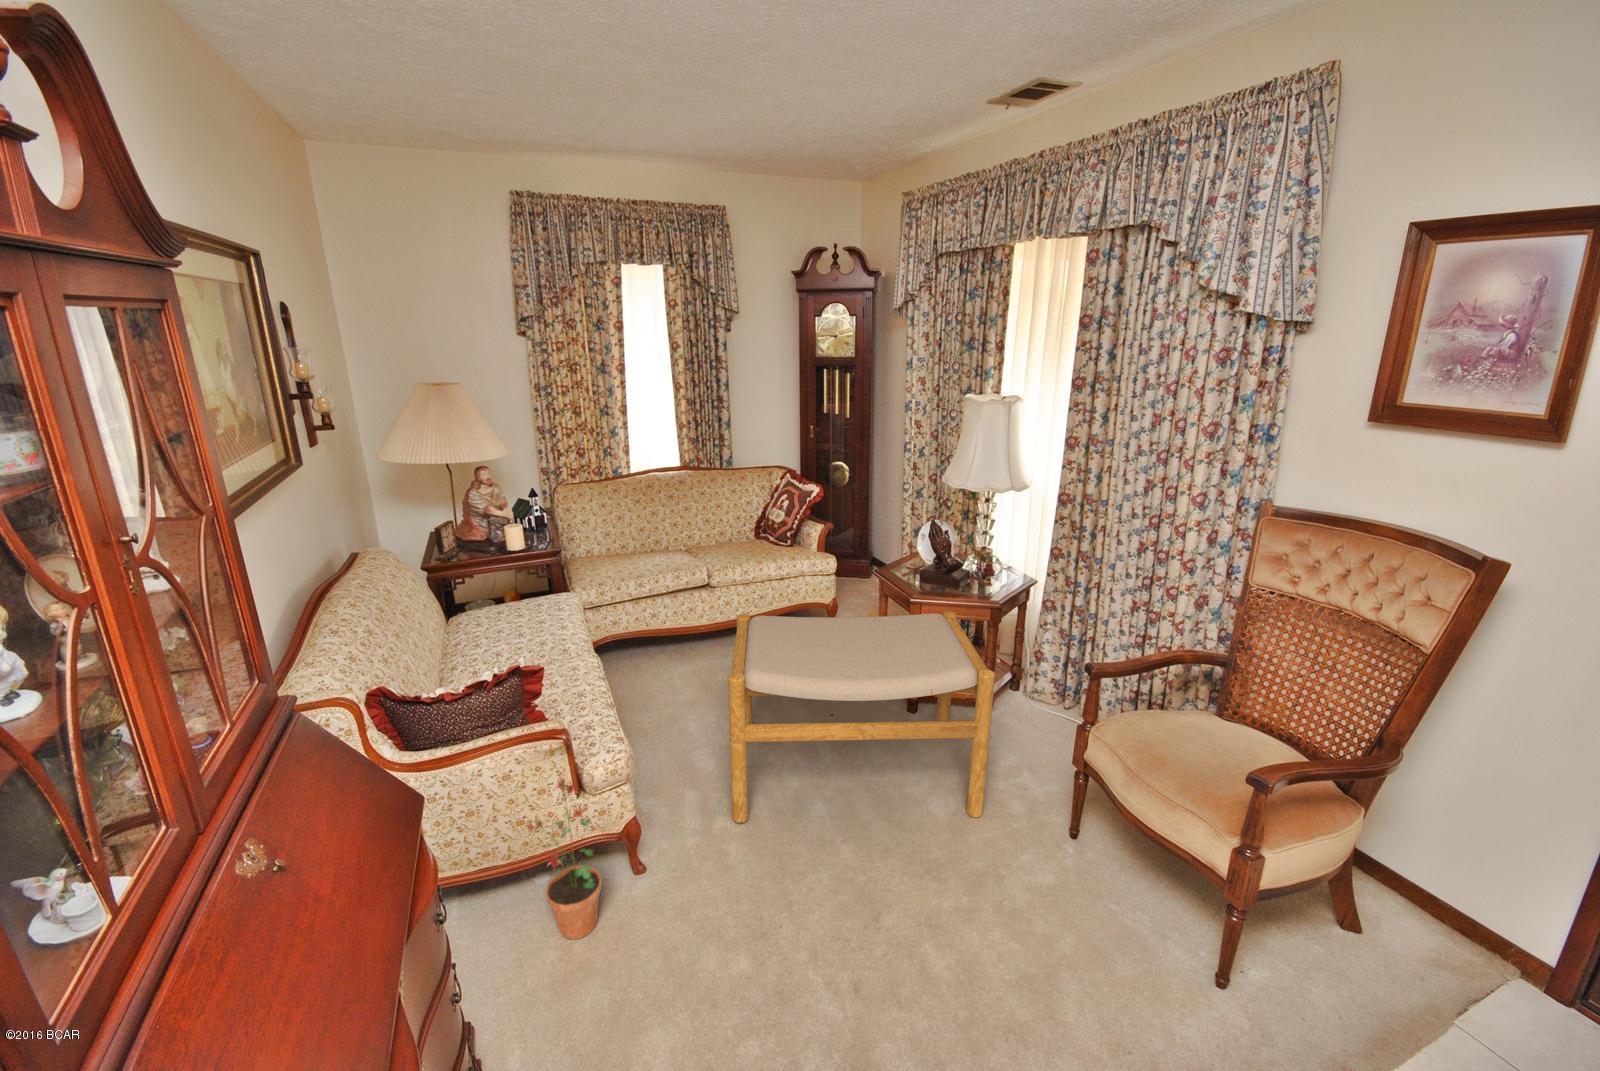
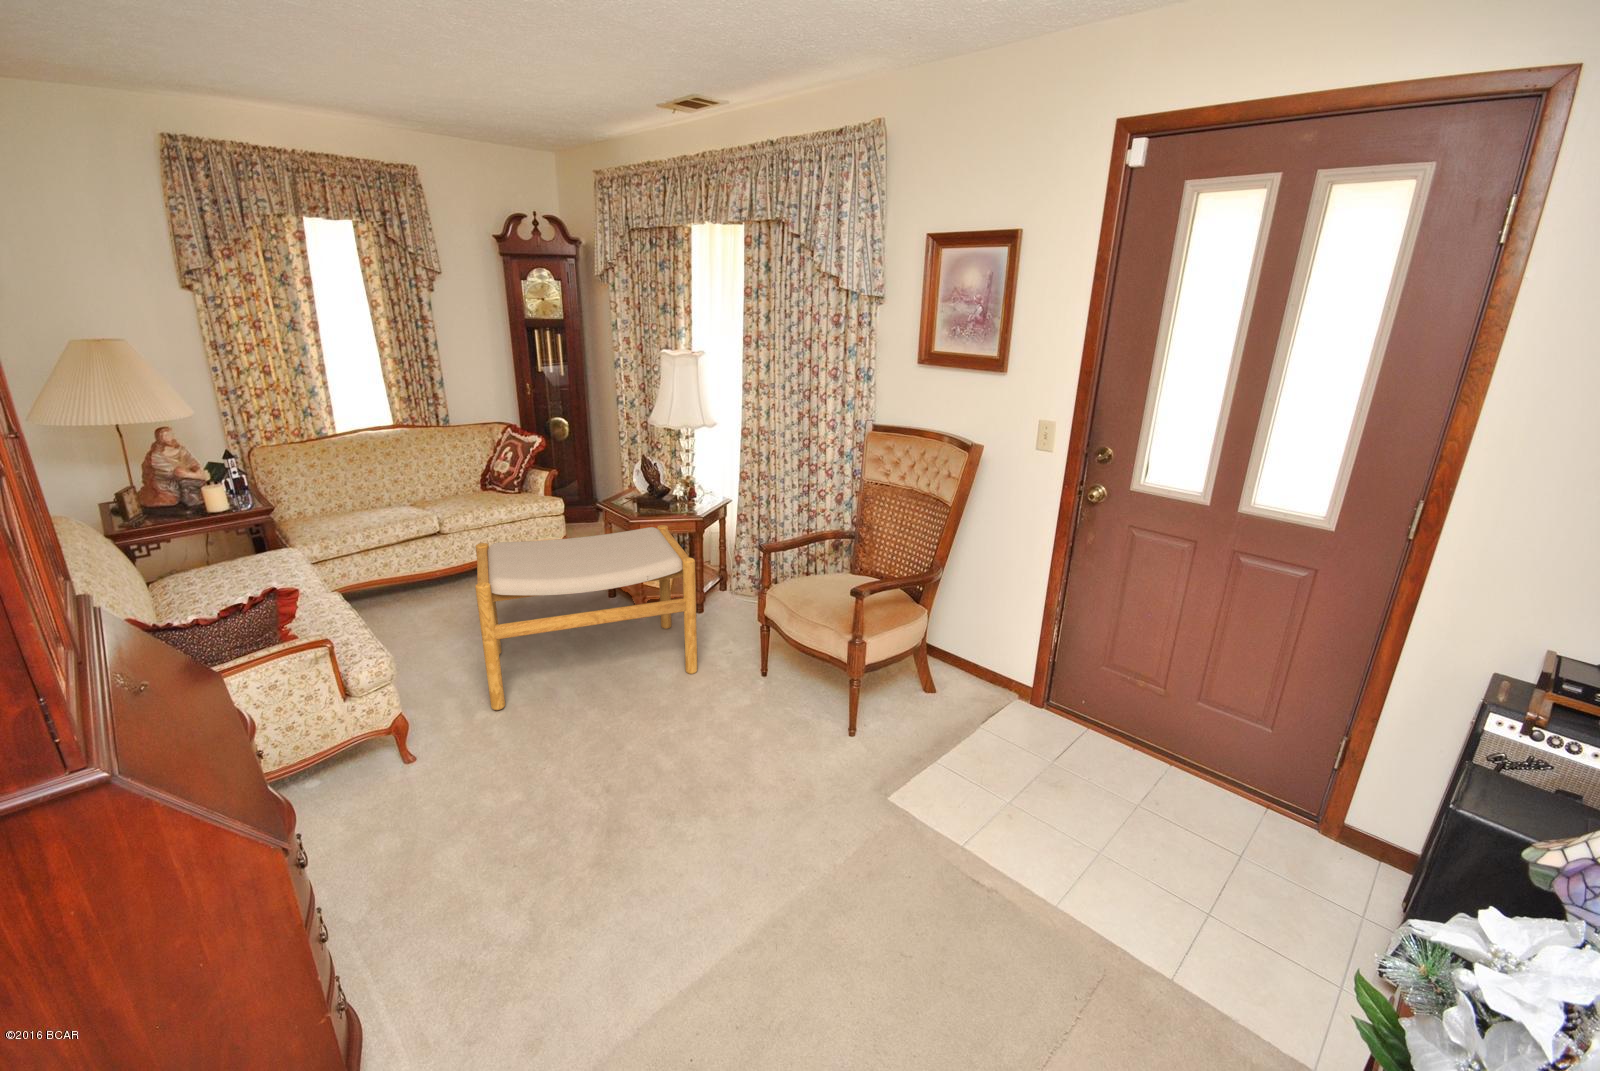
potted plant: present [527,778,602,939] -> none [298,677,379,811]

